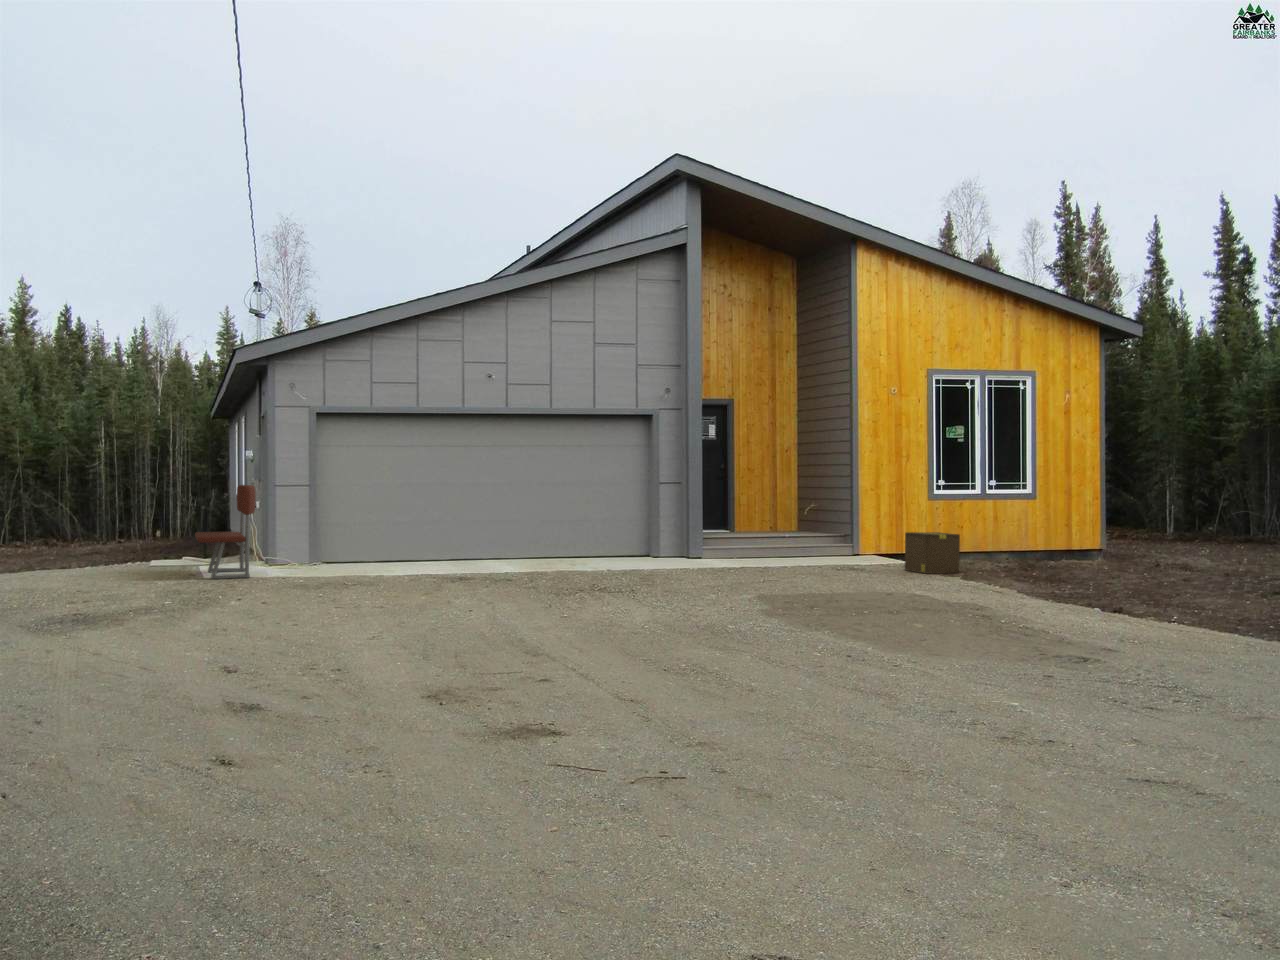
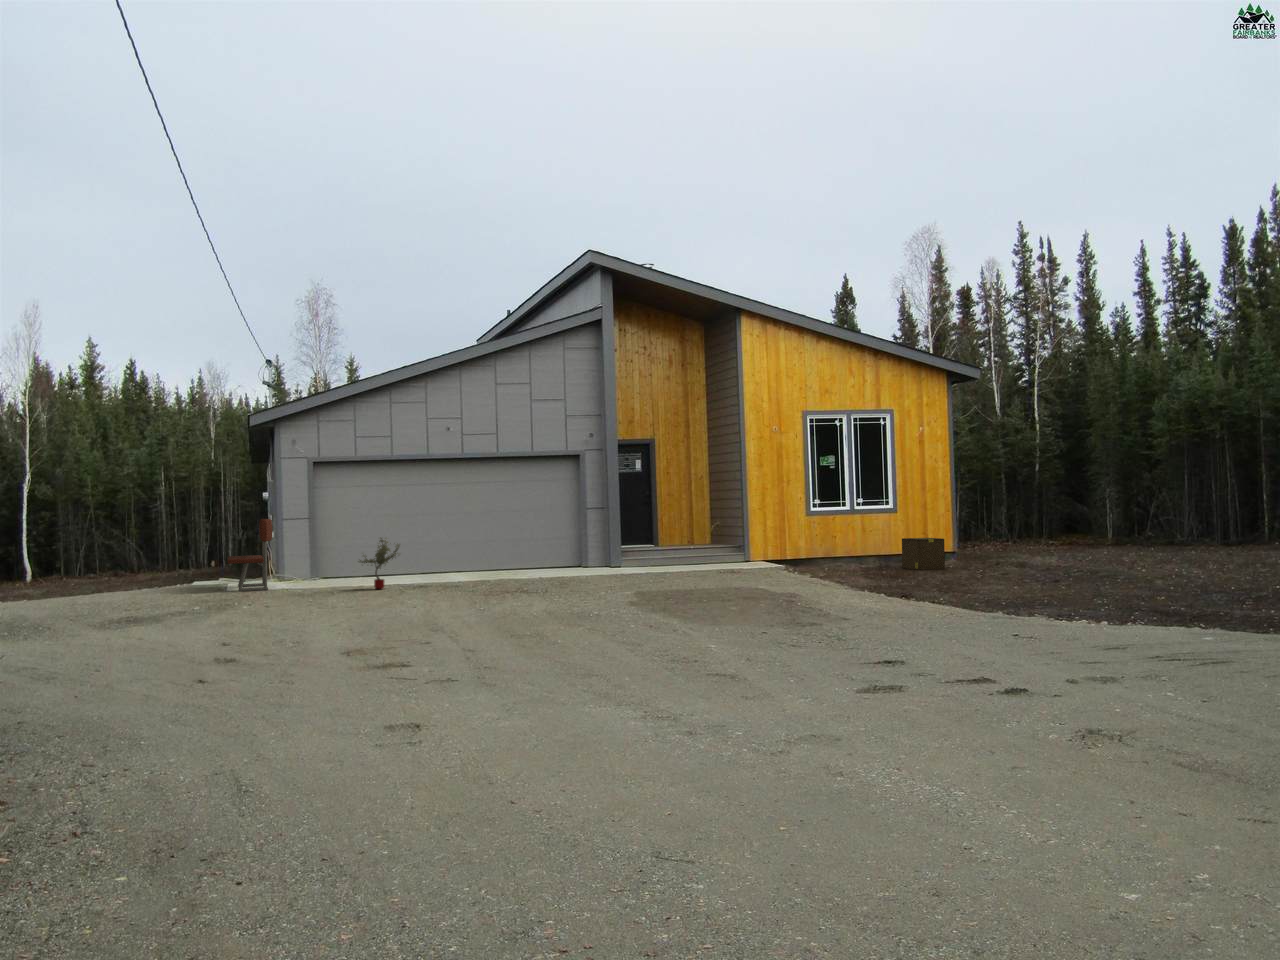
potted tree: none [370,513,427,581] -> present [360,538,400,589]
cardboard box: present [905,532,960,574] -> present [902,538,945,570]

